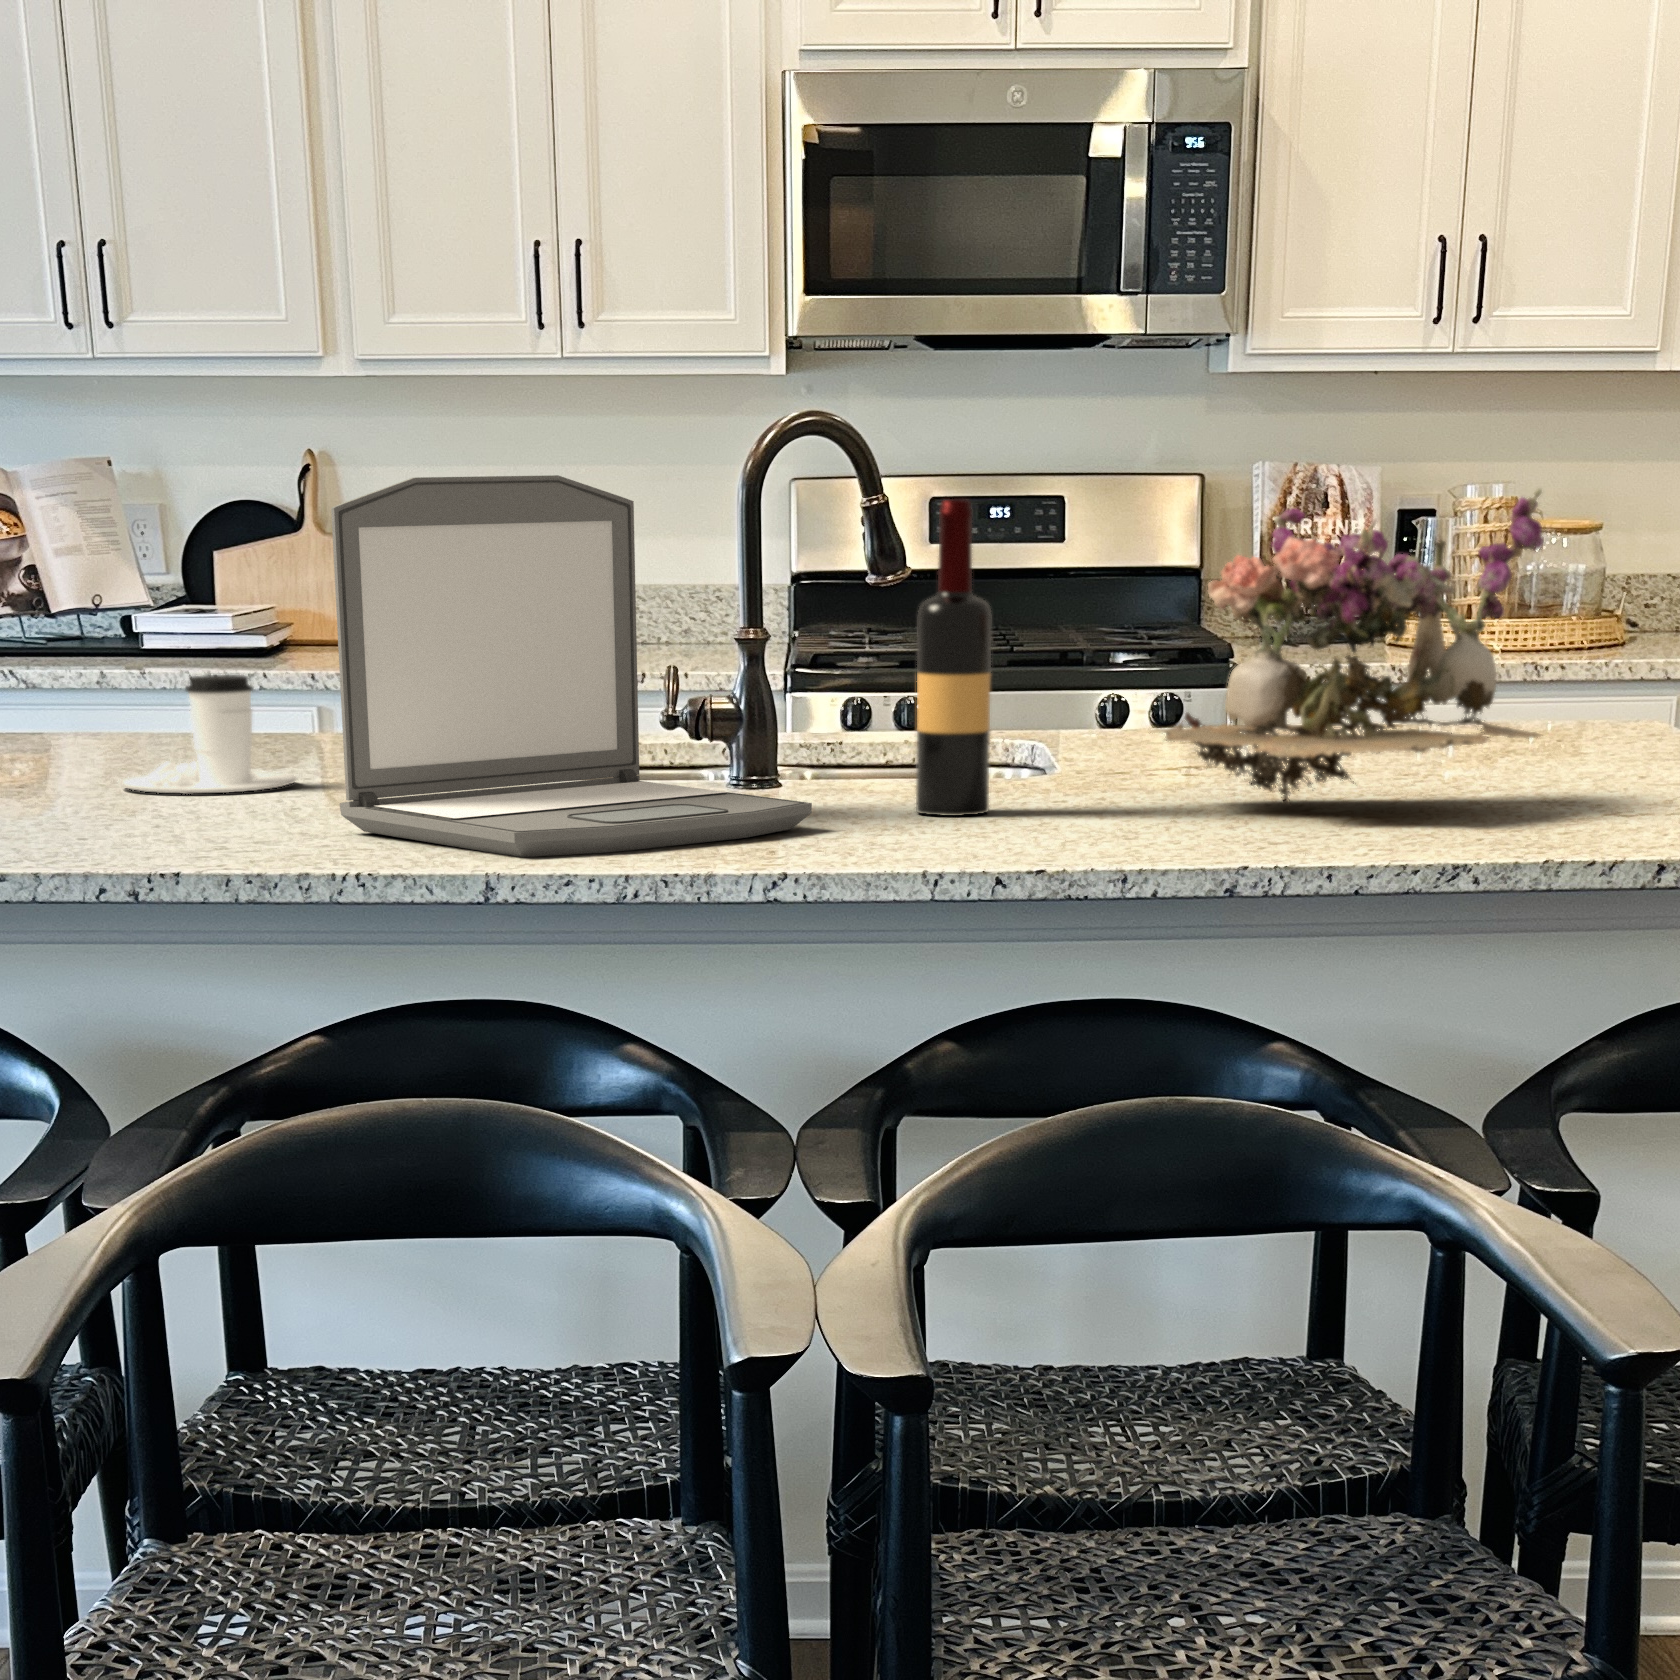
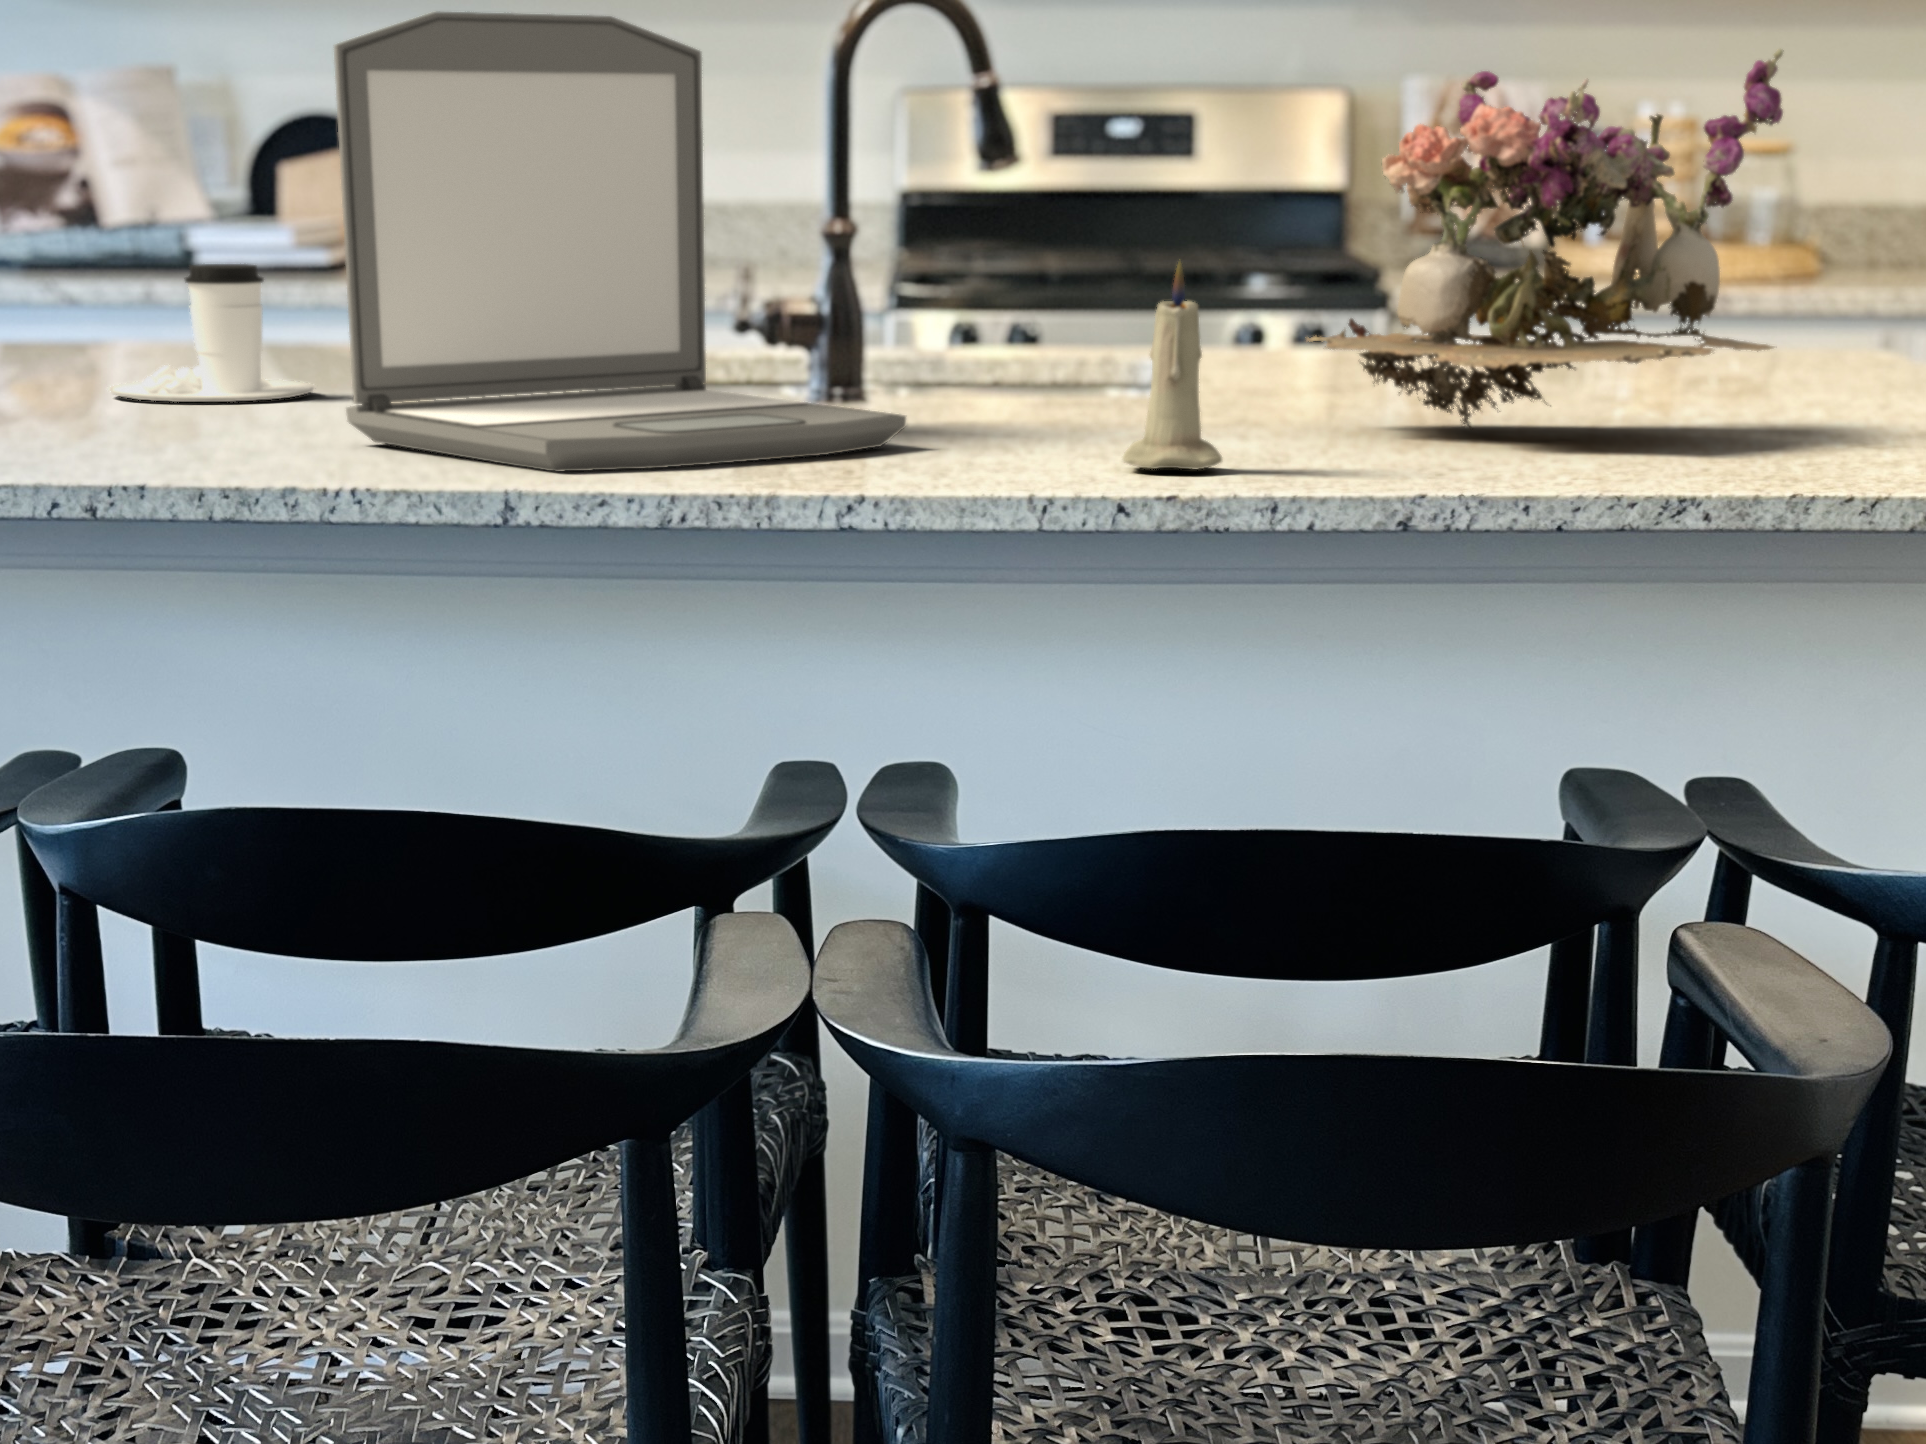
wine bottle: present [916,499,991,816] -> none [1030,52,1124,435]
candle: none [993,676,1076,848] -> present [1122,262,1222,470]

